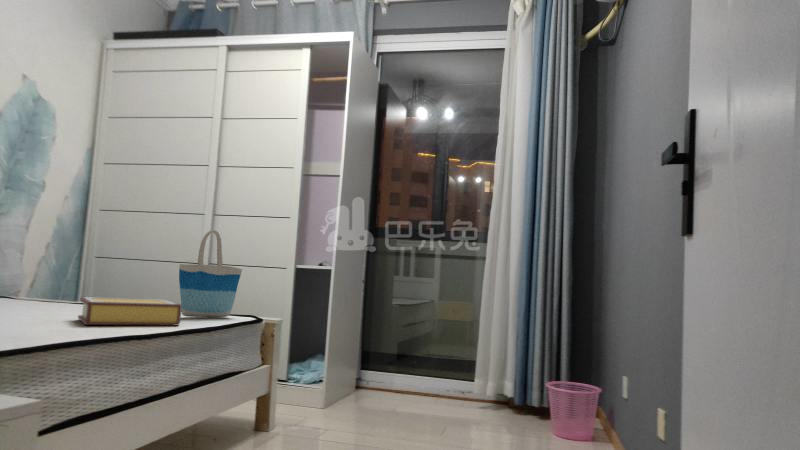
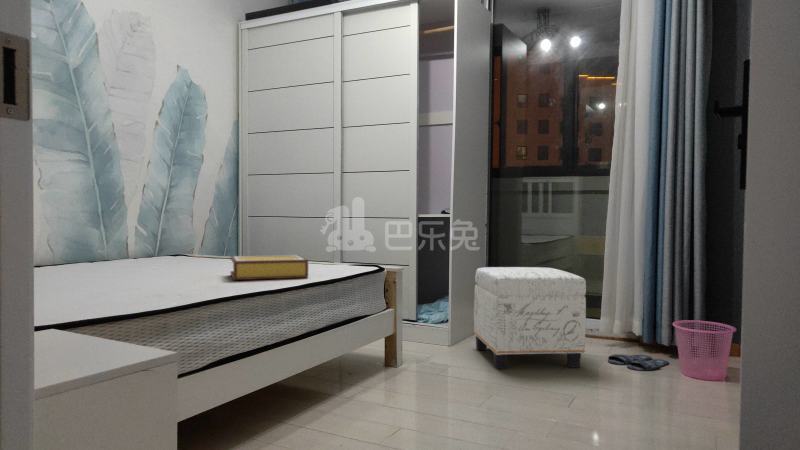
tote bag: present [179,230,242,317] -> none [308,191,362,268]
ottoman: none [350,324,469,433] -> present [474,267,586,369]
slippers: none [484,416,540,432] -> present [608,354,669,371]

